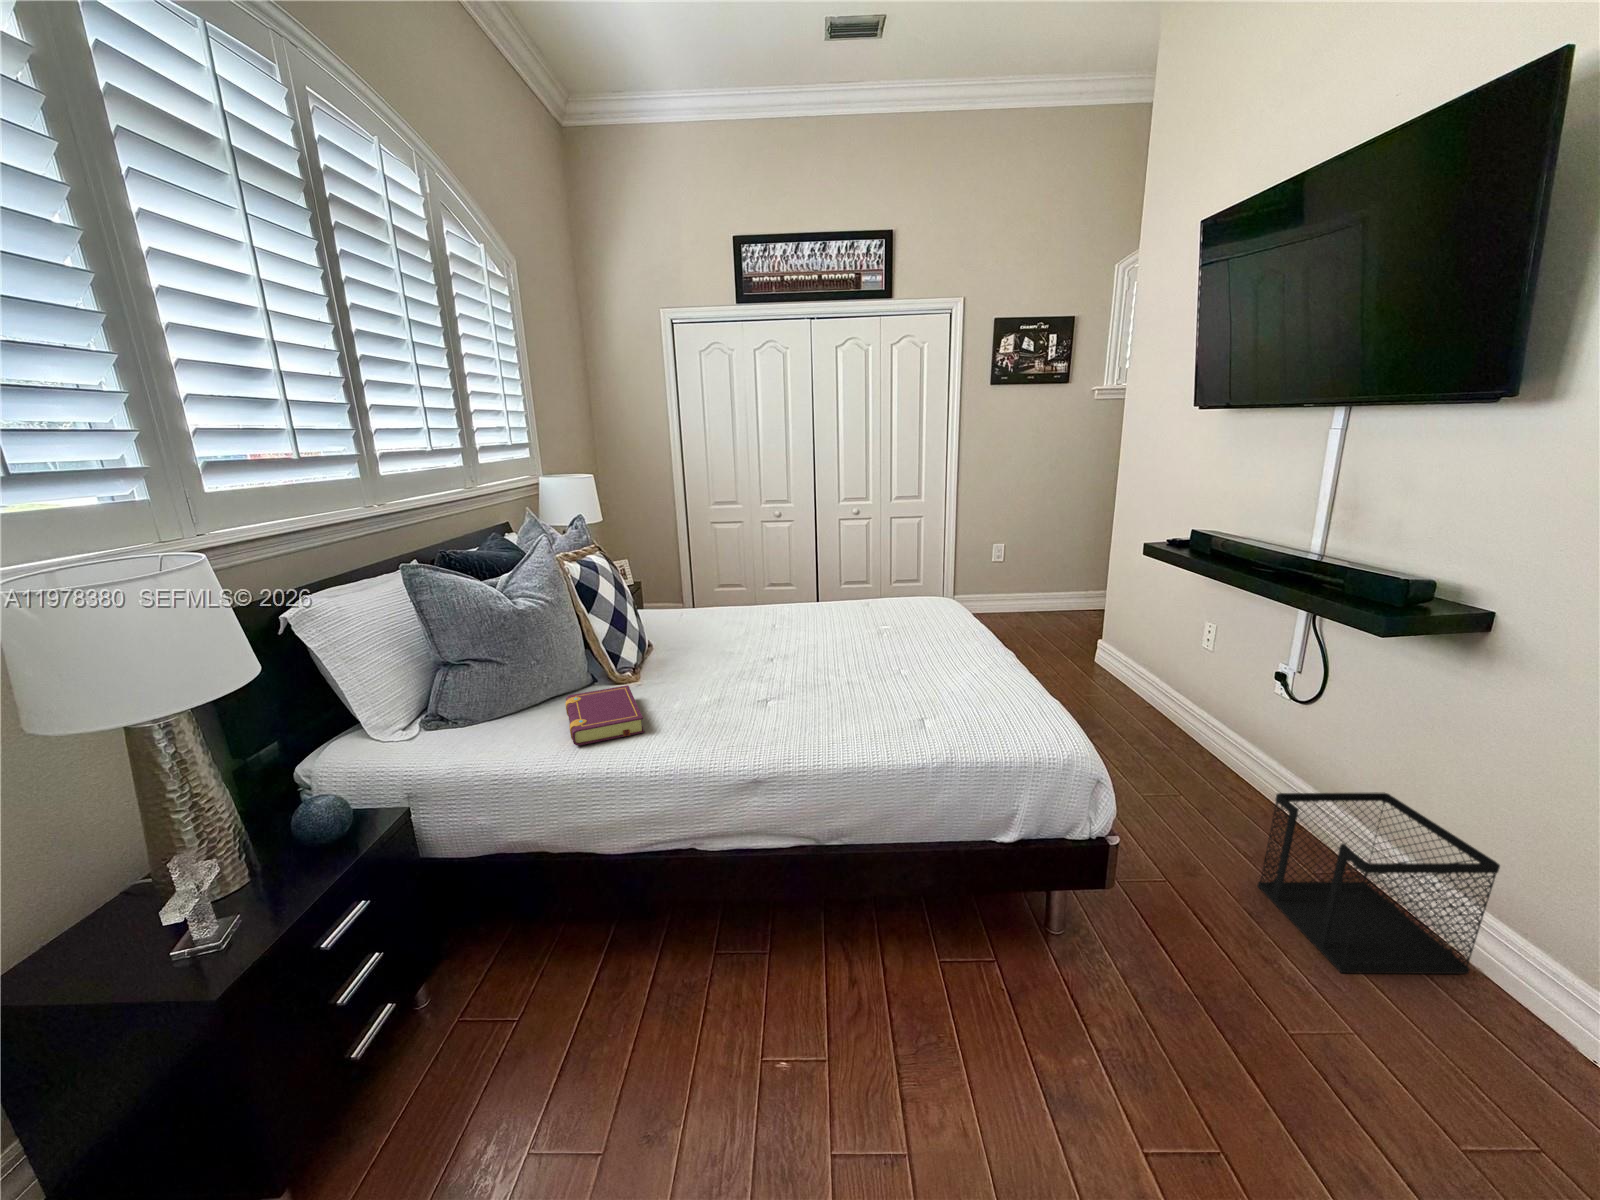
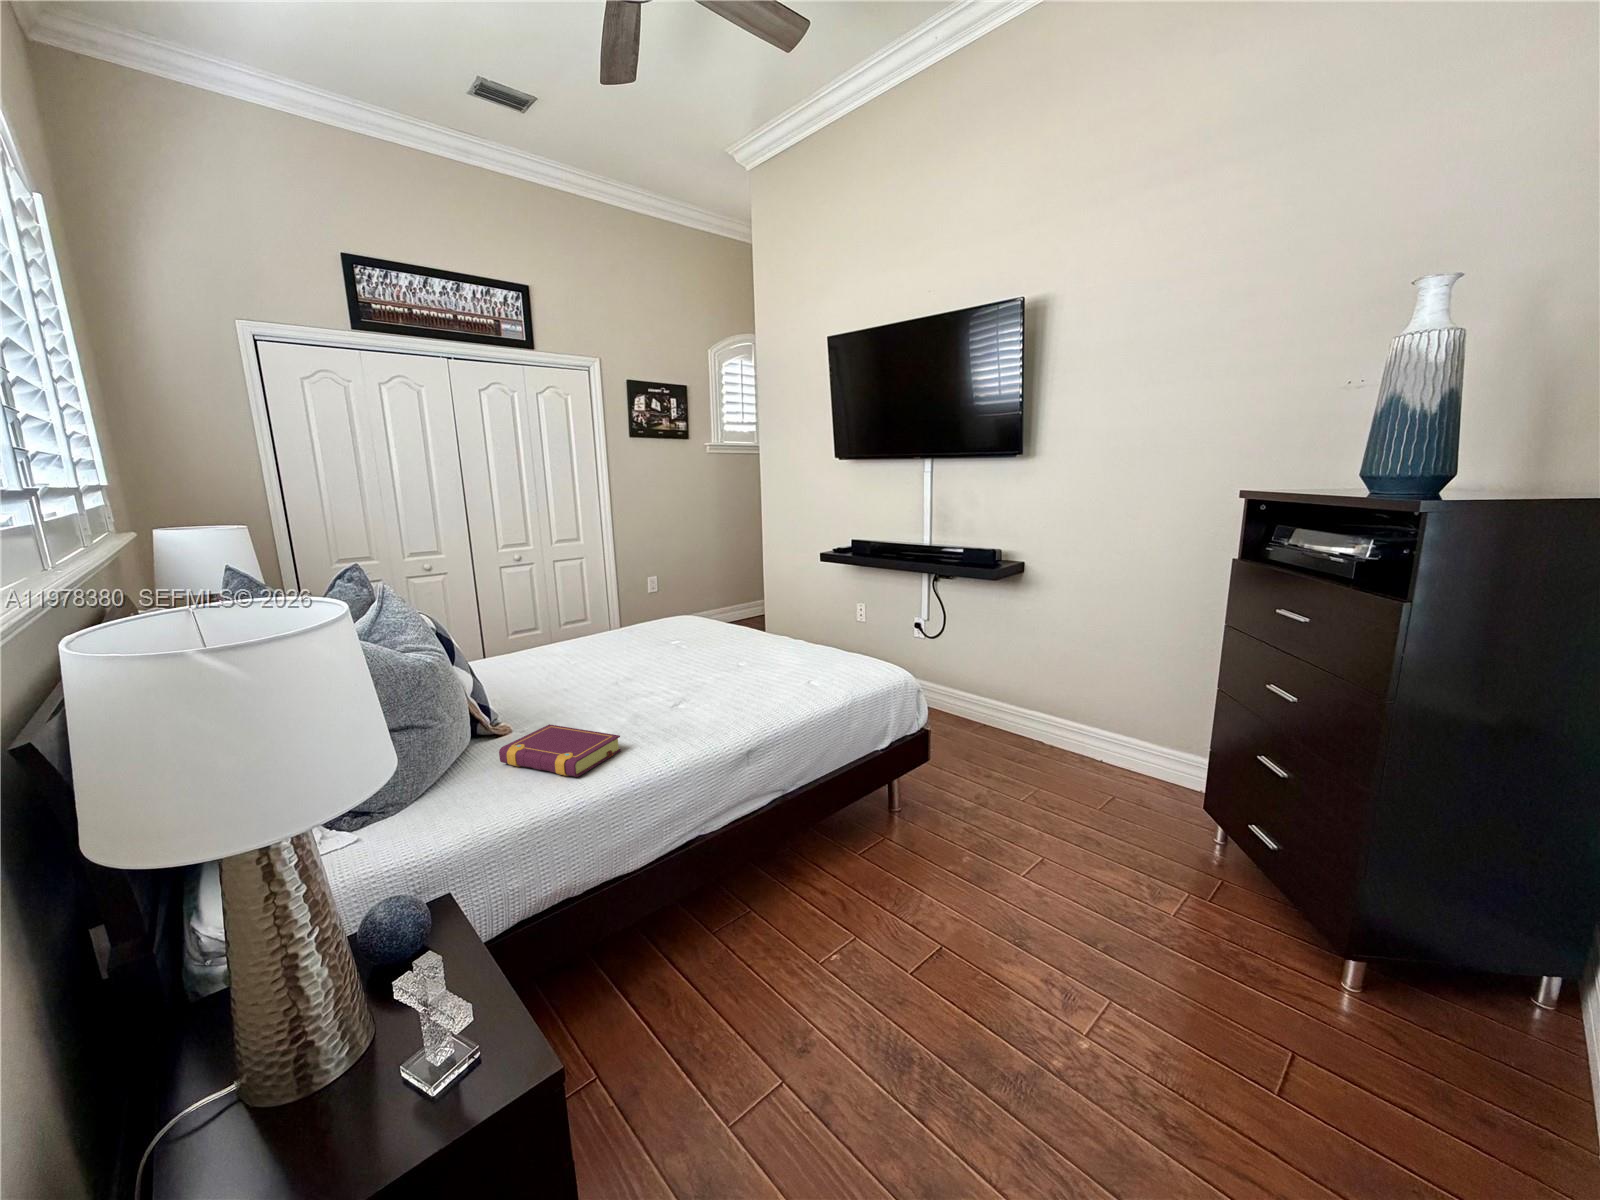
wastebasket: present [1258,793,1500,974] -> none [955,671,1048,766]

